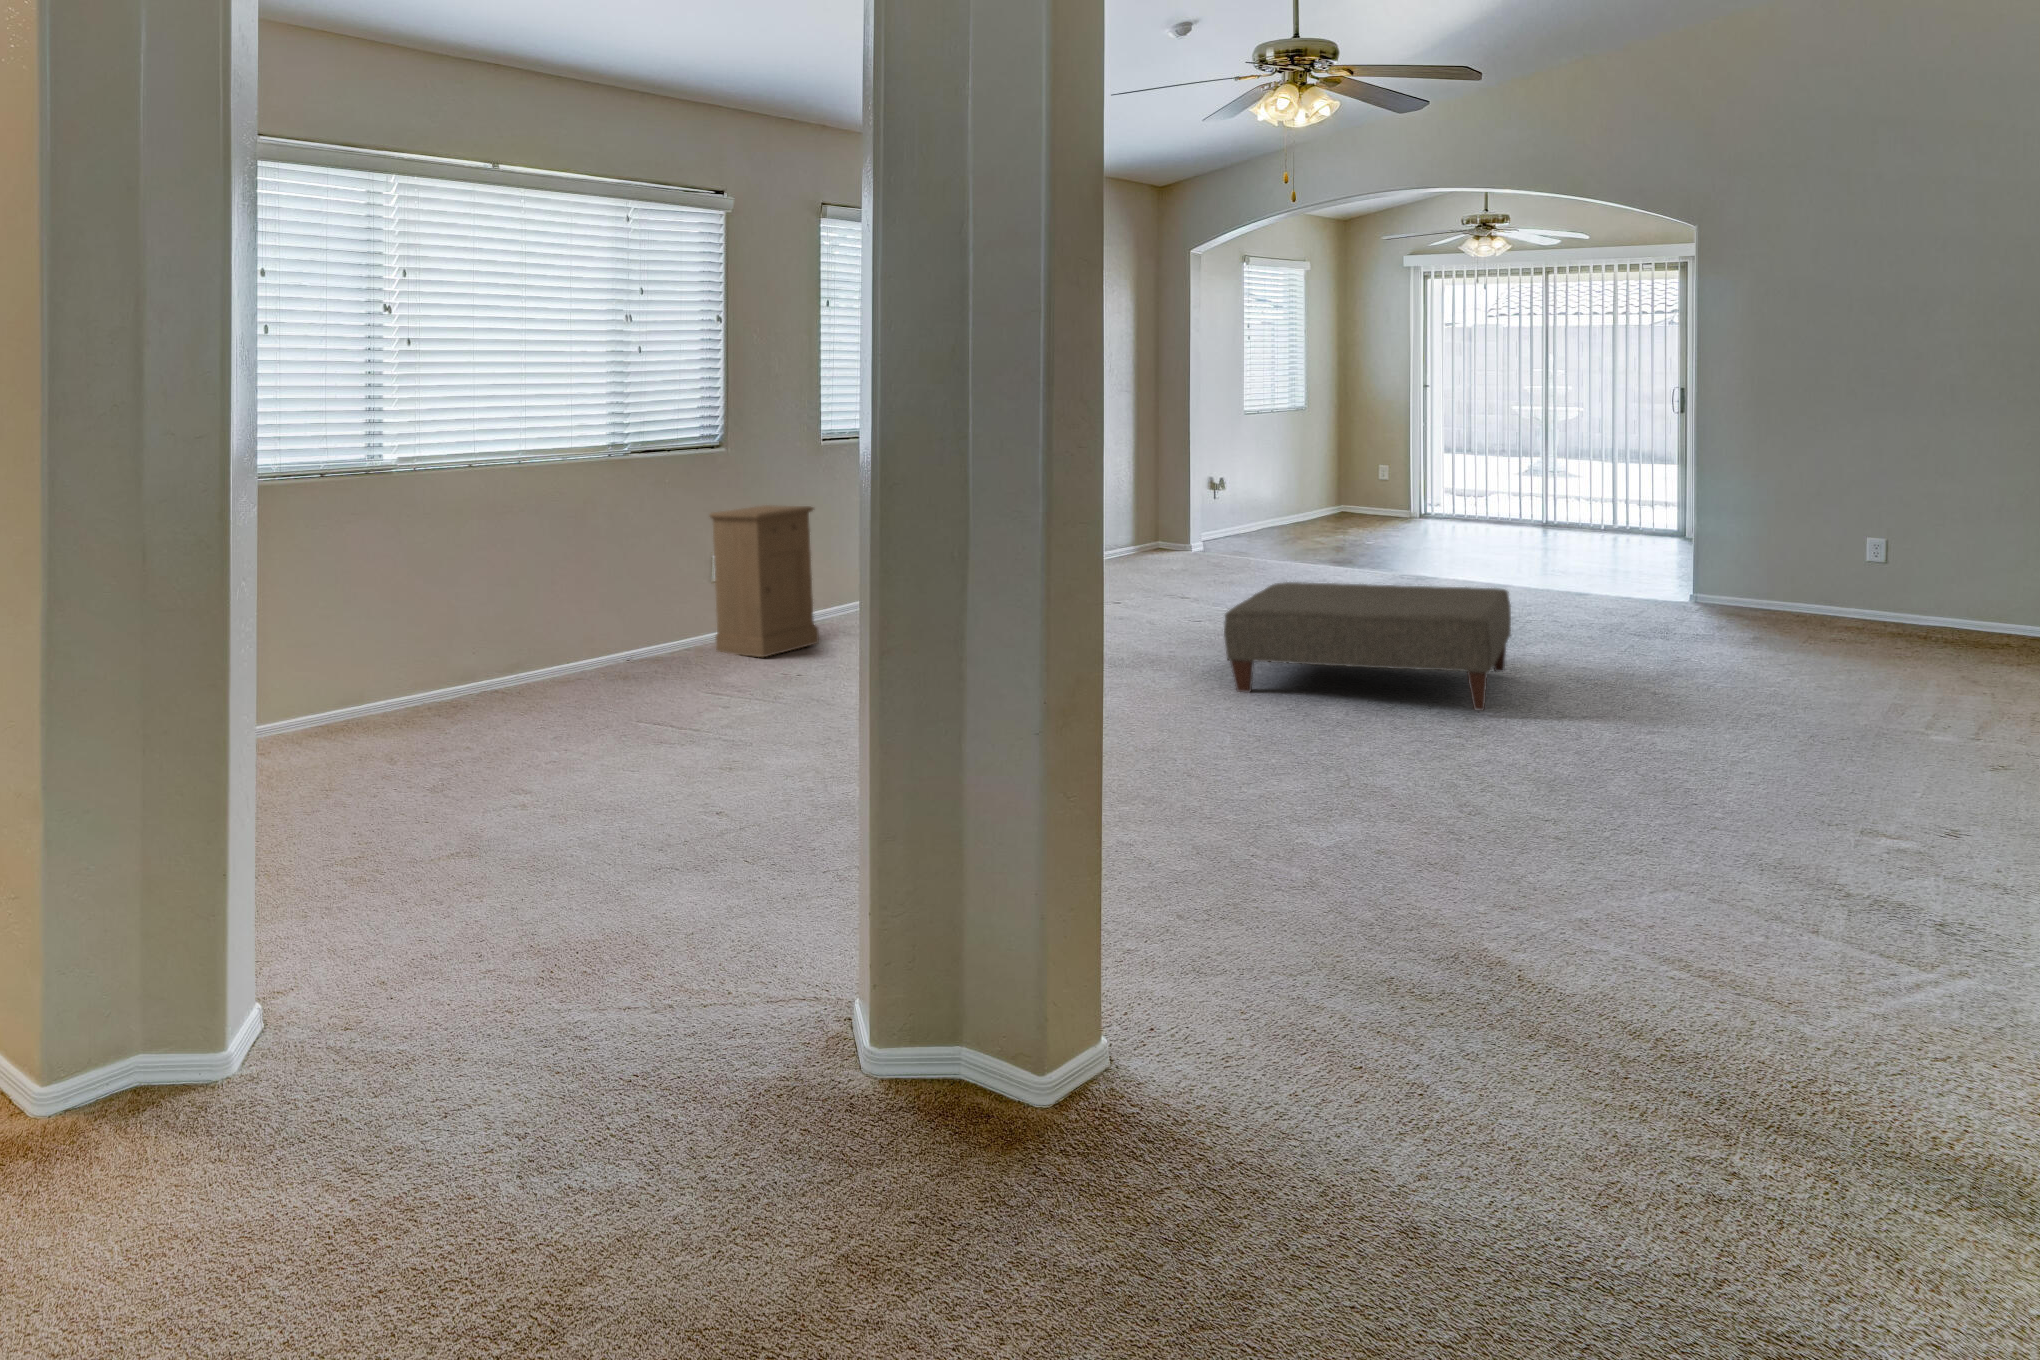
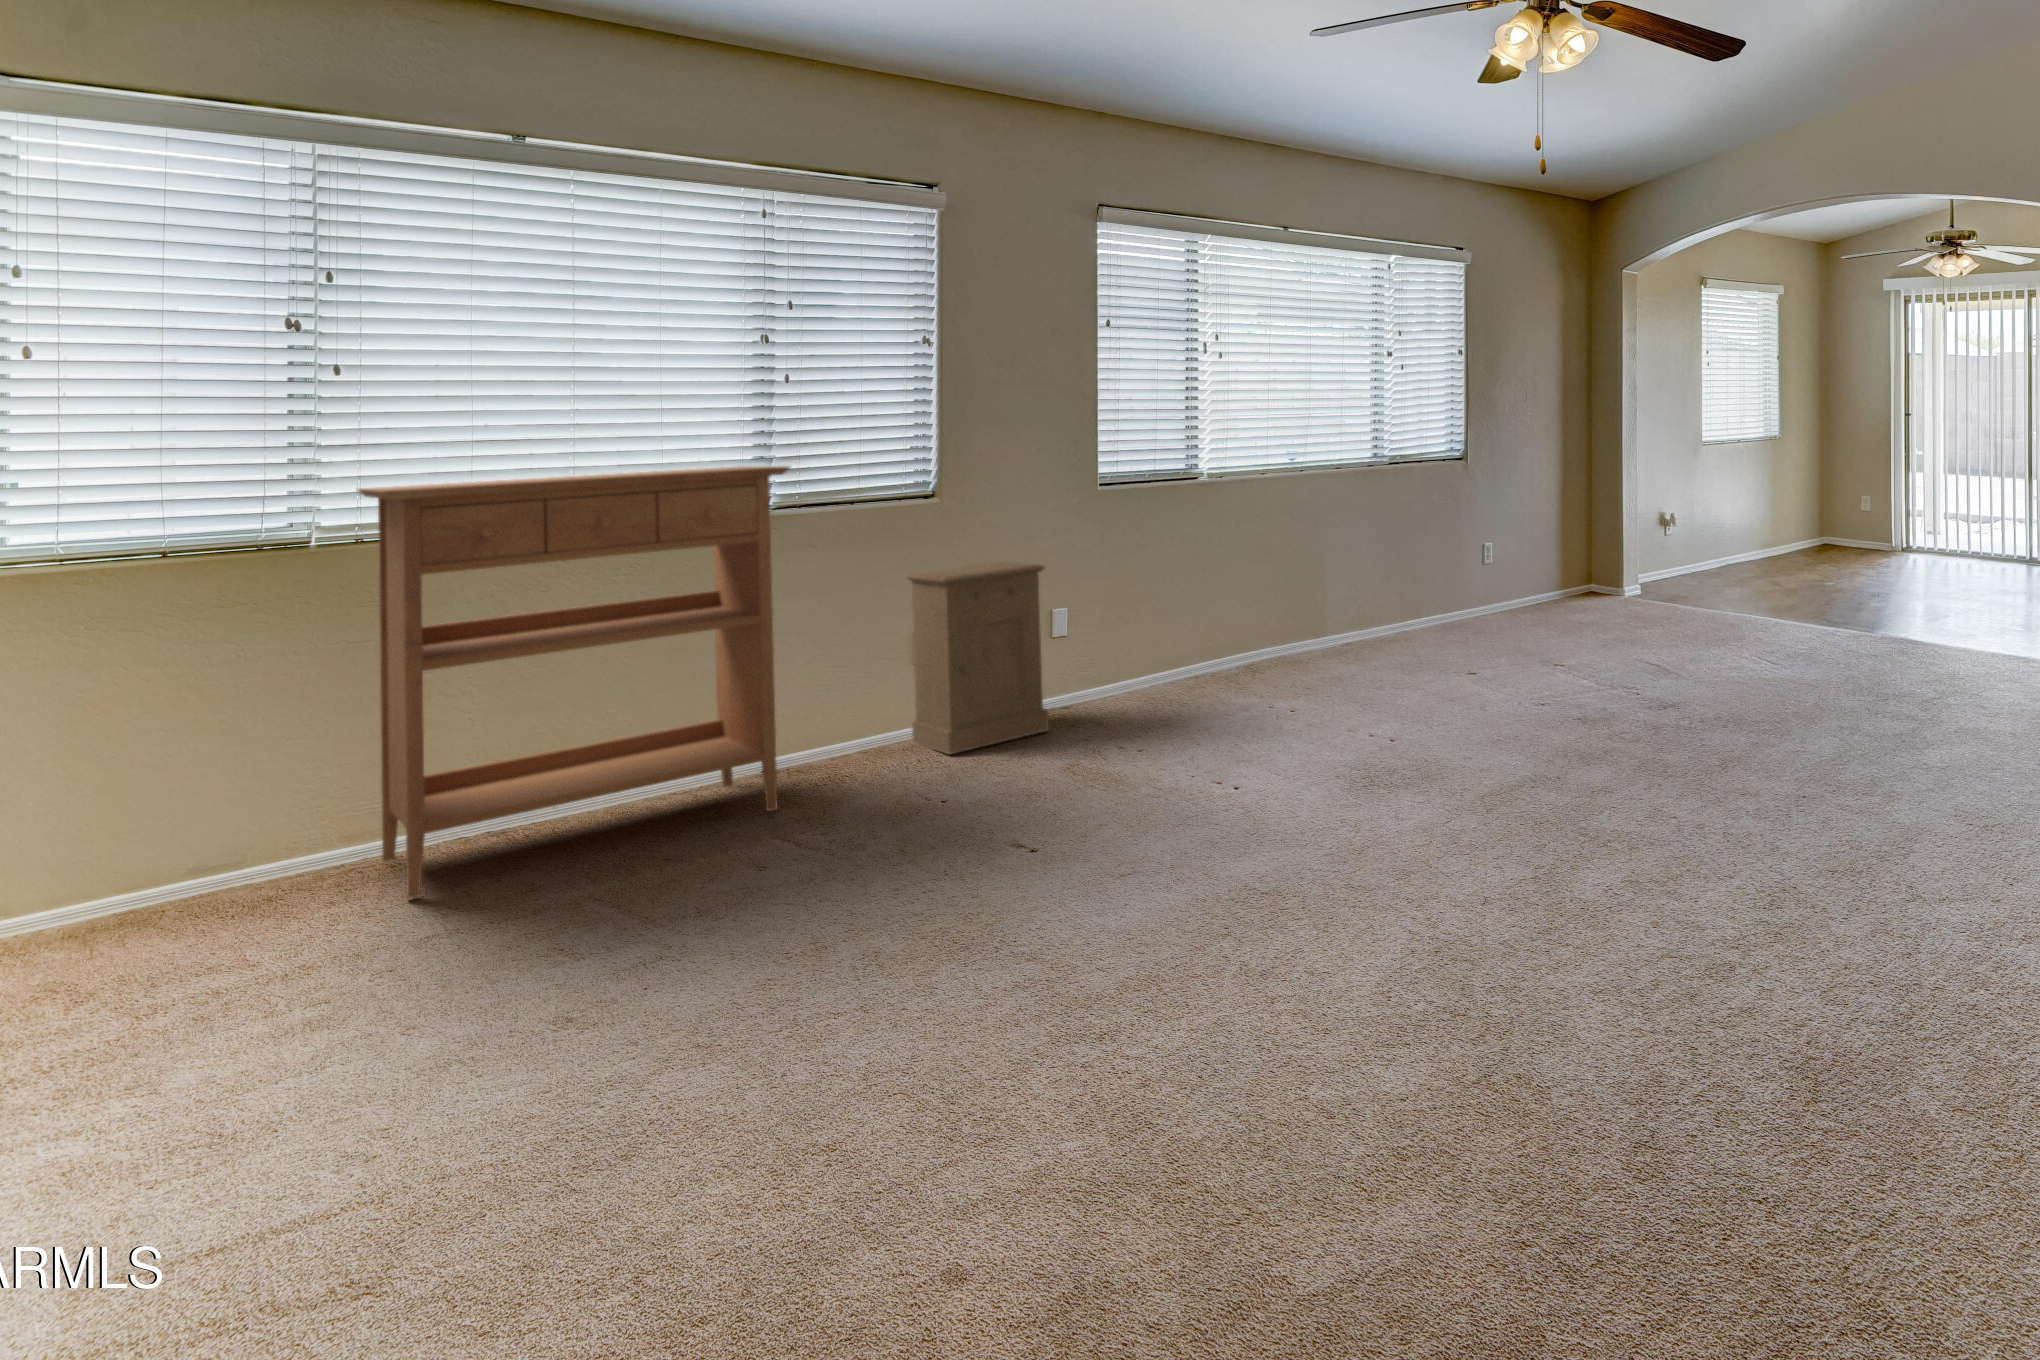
console table: none [418,420,696,729] -> present [357,466,790,899]
ottoman: present [1224,582,1511,711] -> none [1473,665,1875,883]

